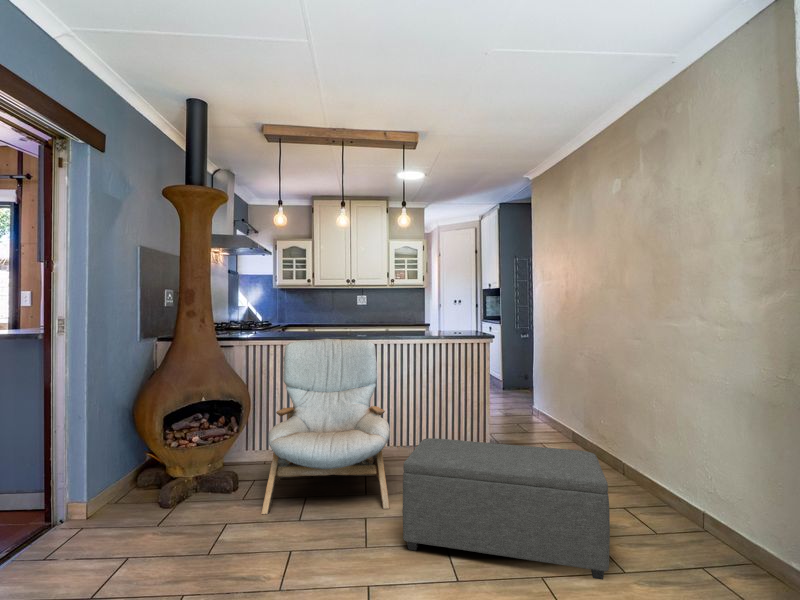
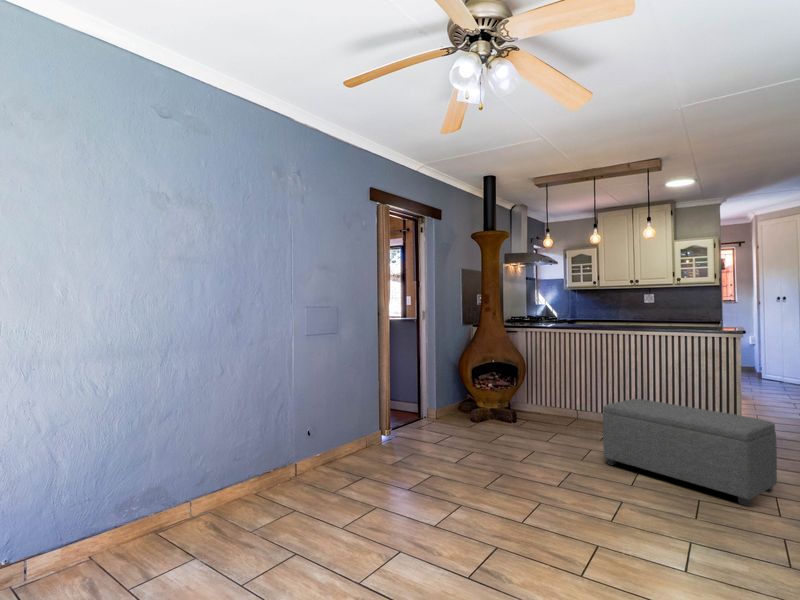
armchair: present [261,339,390,514] -> none [525,328,628,447]

